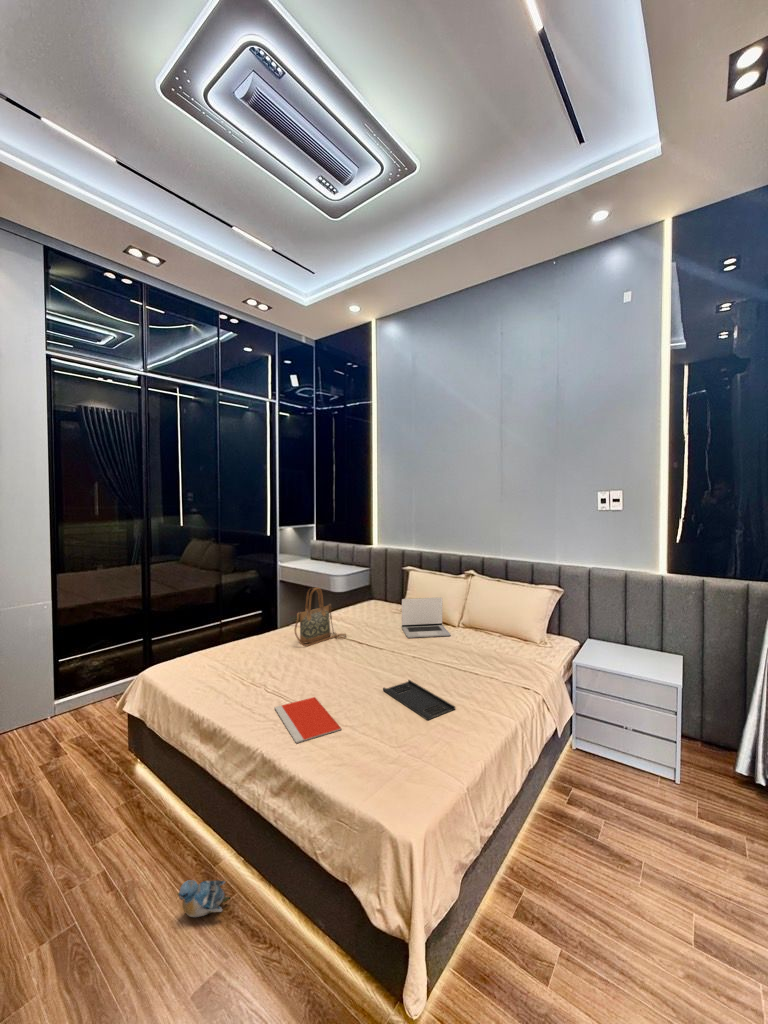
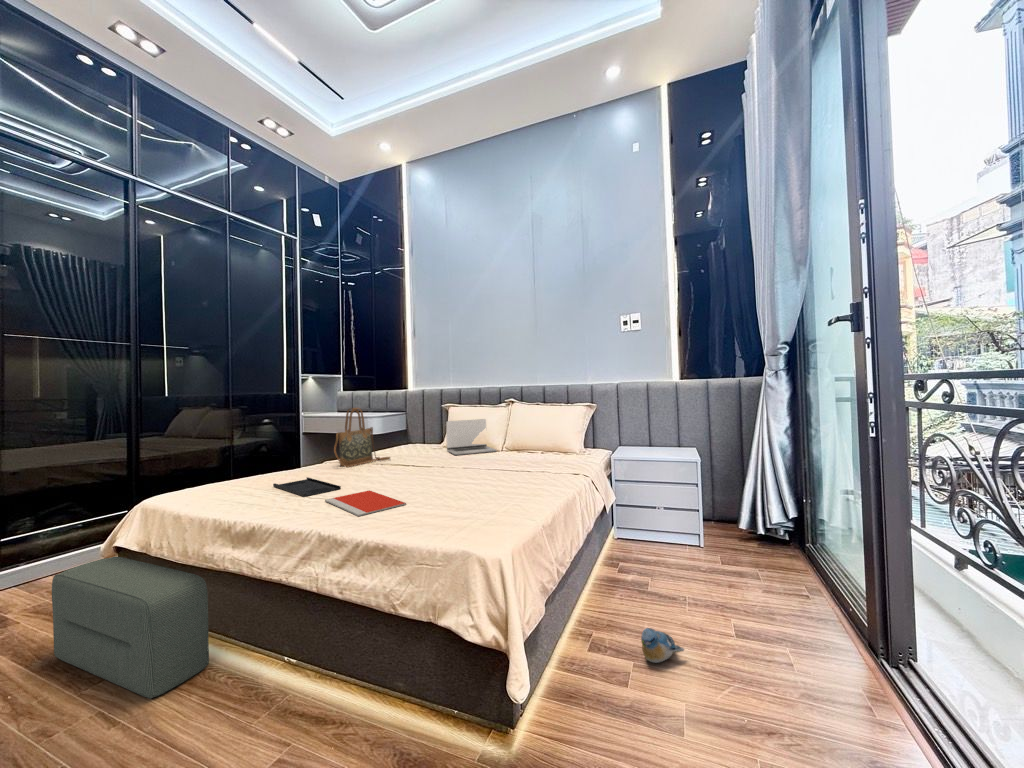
tray: present [383,680,455,720] -> present [273,477,341,497]
pouf: none [80,722,182,864] -> present [52,557,209,699]
plush toy: present [178,880,230,917] -> present [641,628,684,663]

